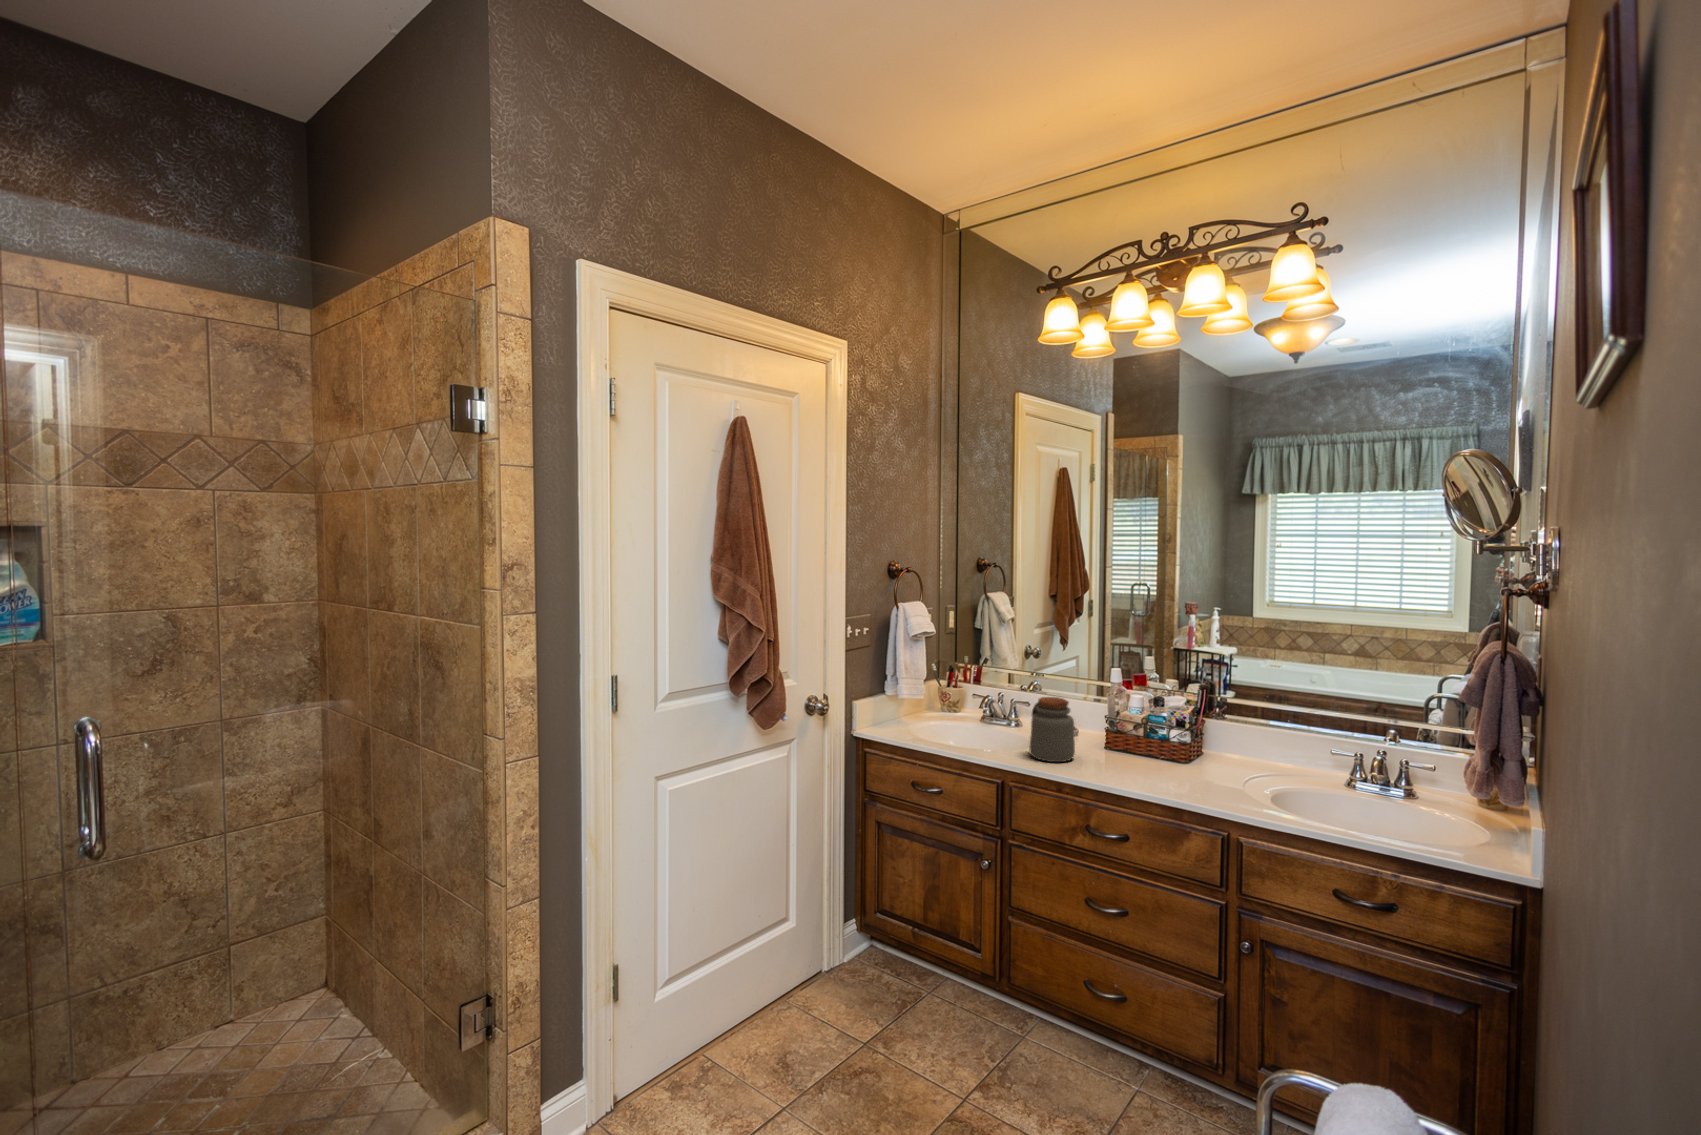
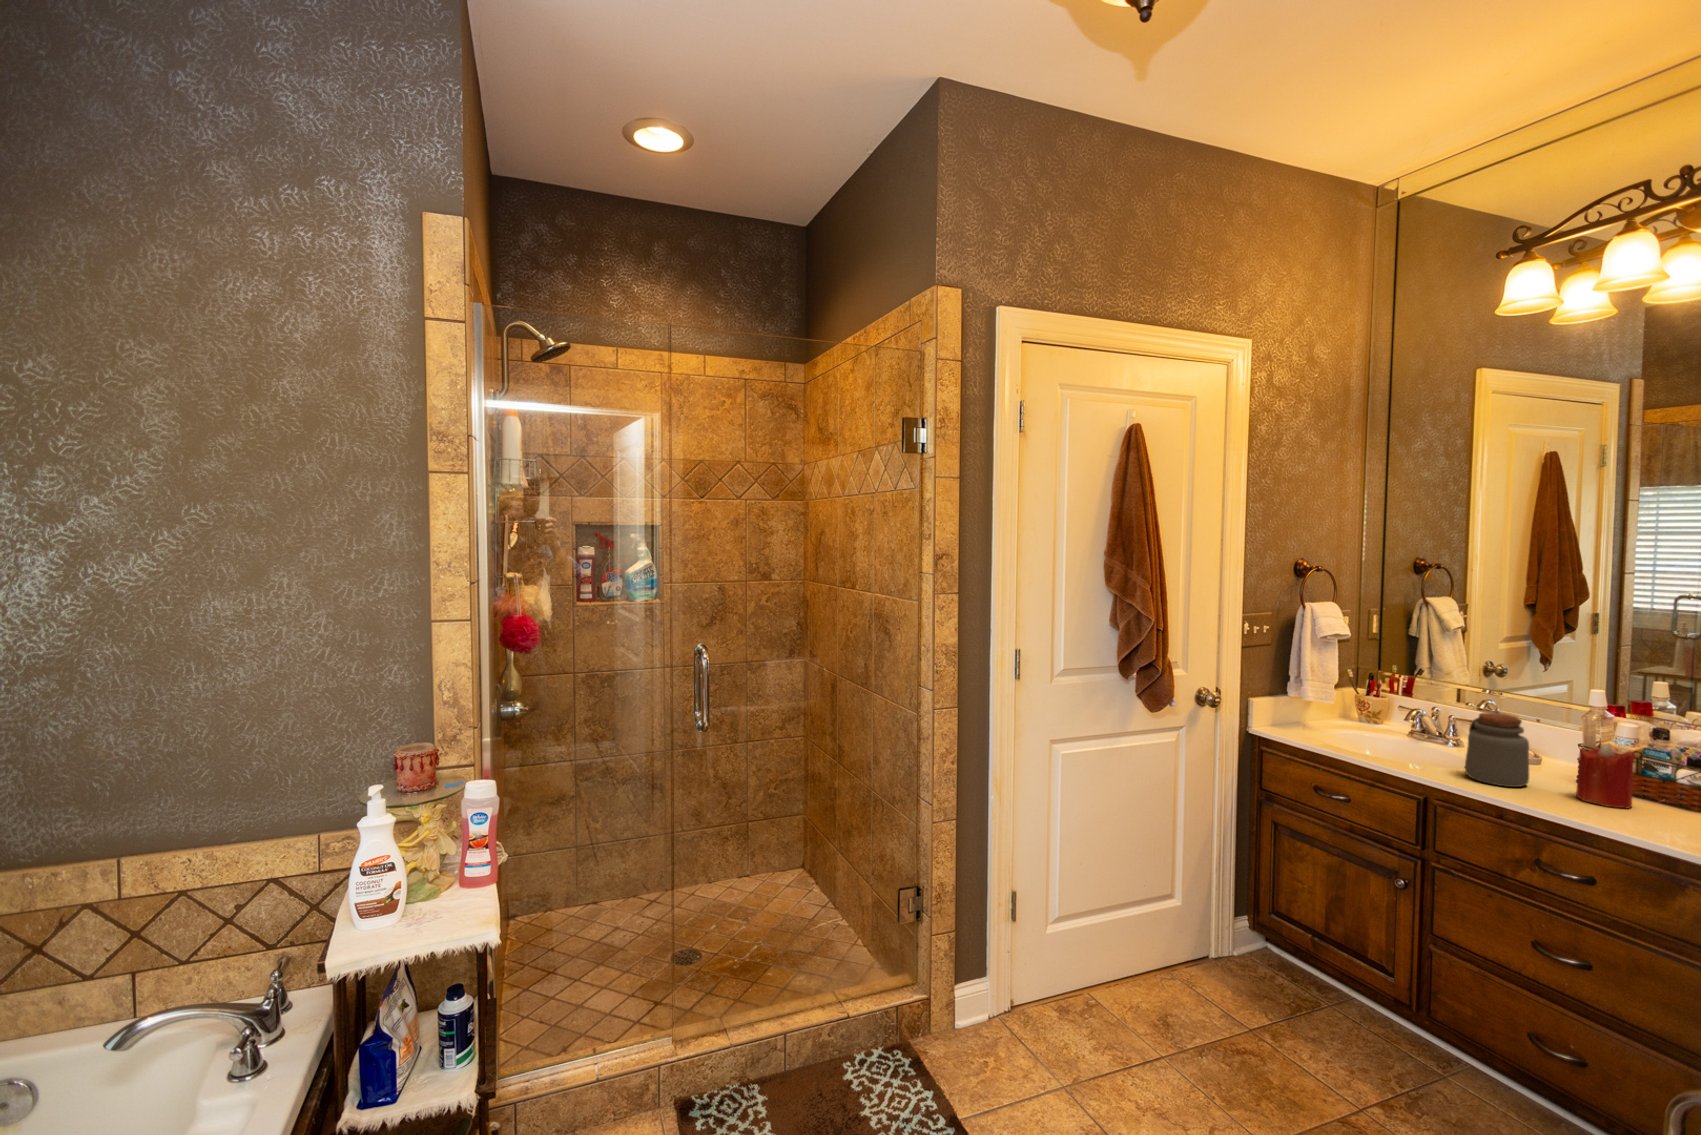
candle: none [1106,715,1143,769] -> present [1576,744,1635,809]

